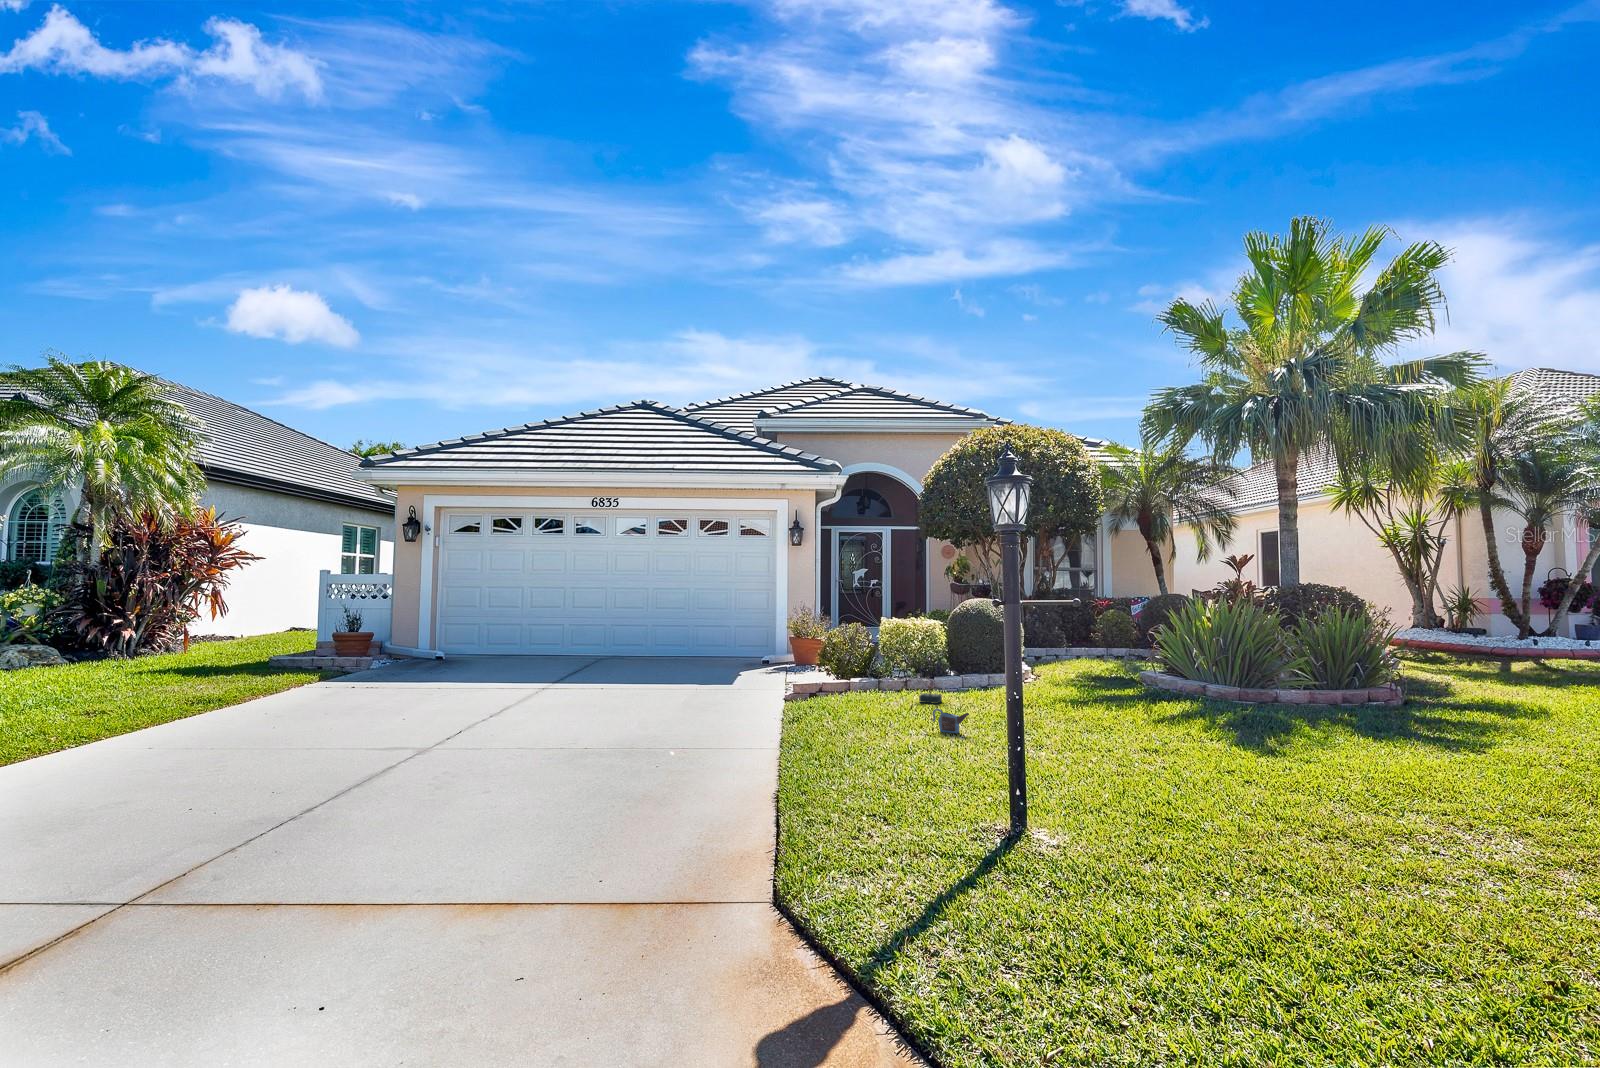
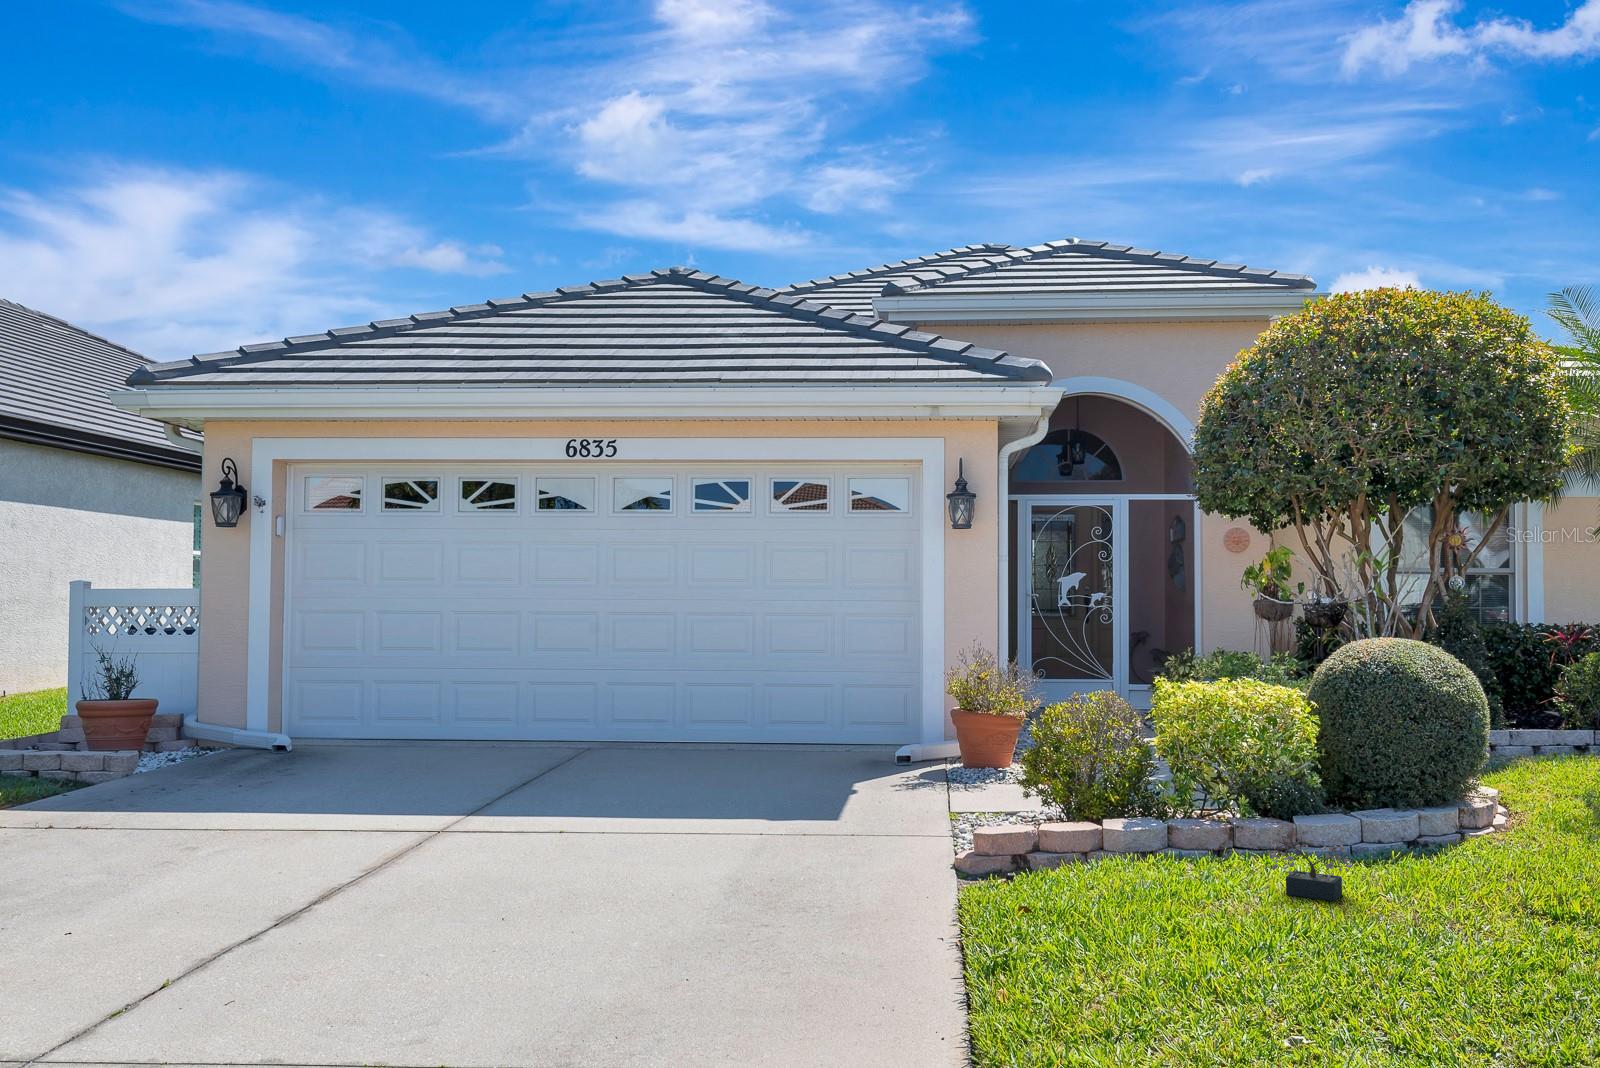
watering can: present [932,709,969,733] -> none [1373,949,1489,1023]

